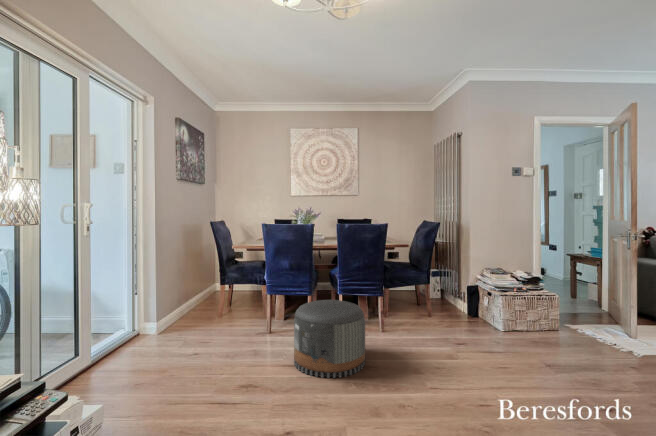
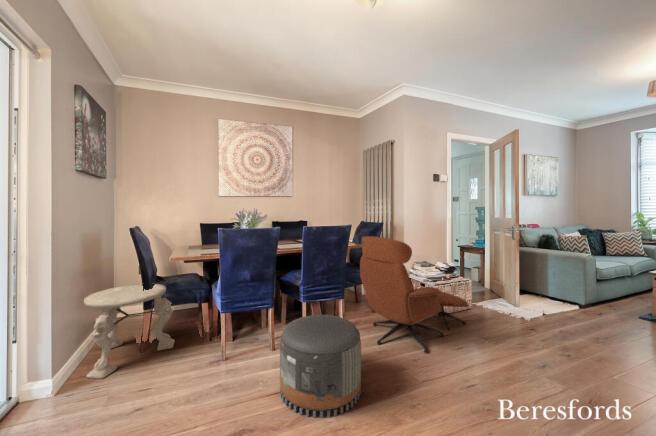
lounge chair: none [396,233,536,357] -> present [360,236,469,353]
side table: none [177,269,239,331] -> present [84,284,175,379]

